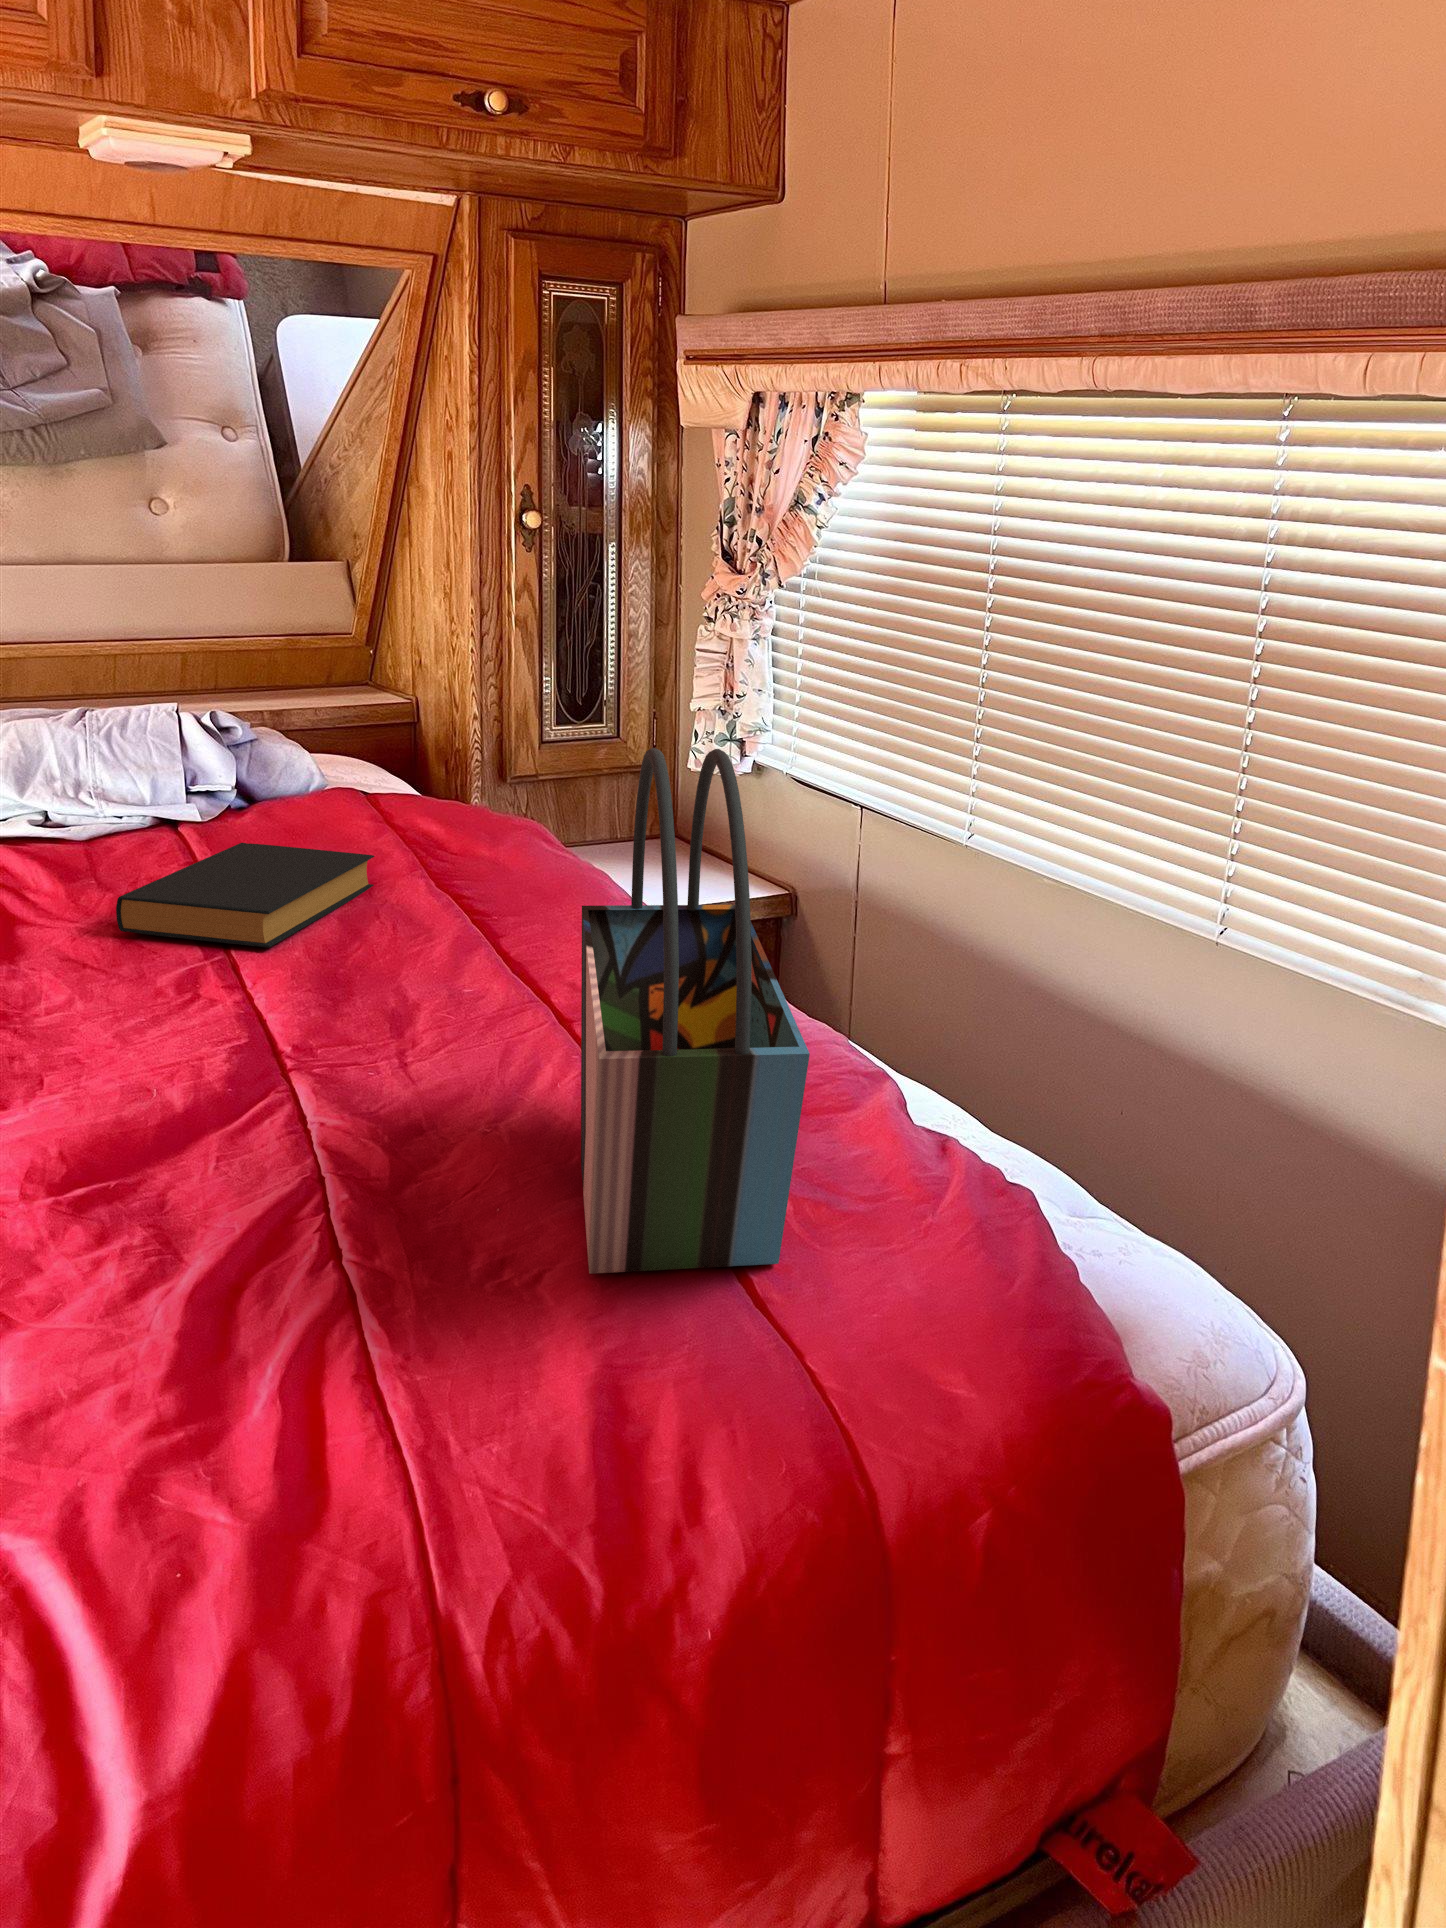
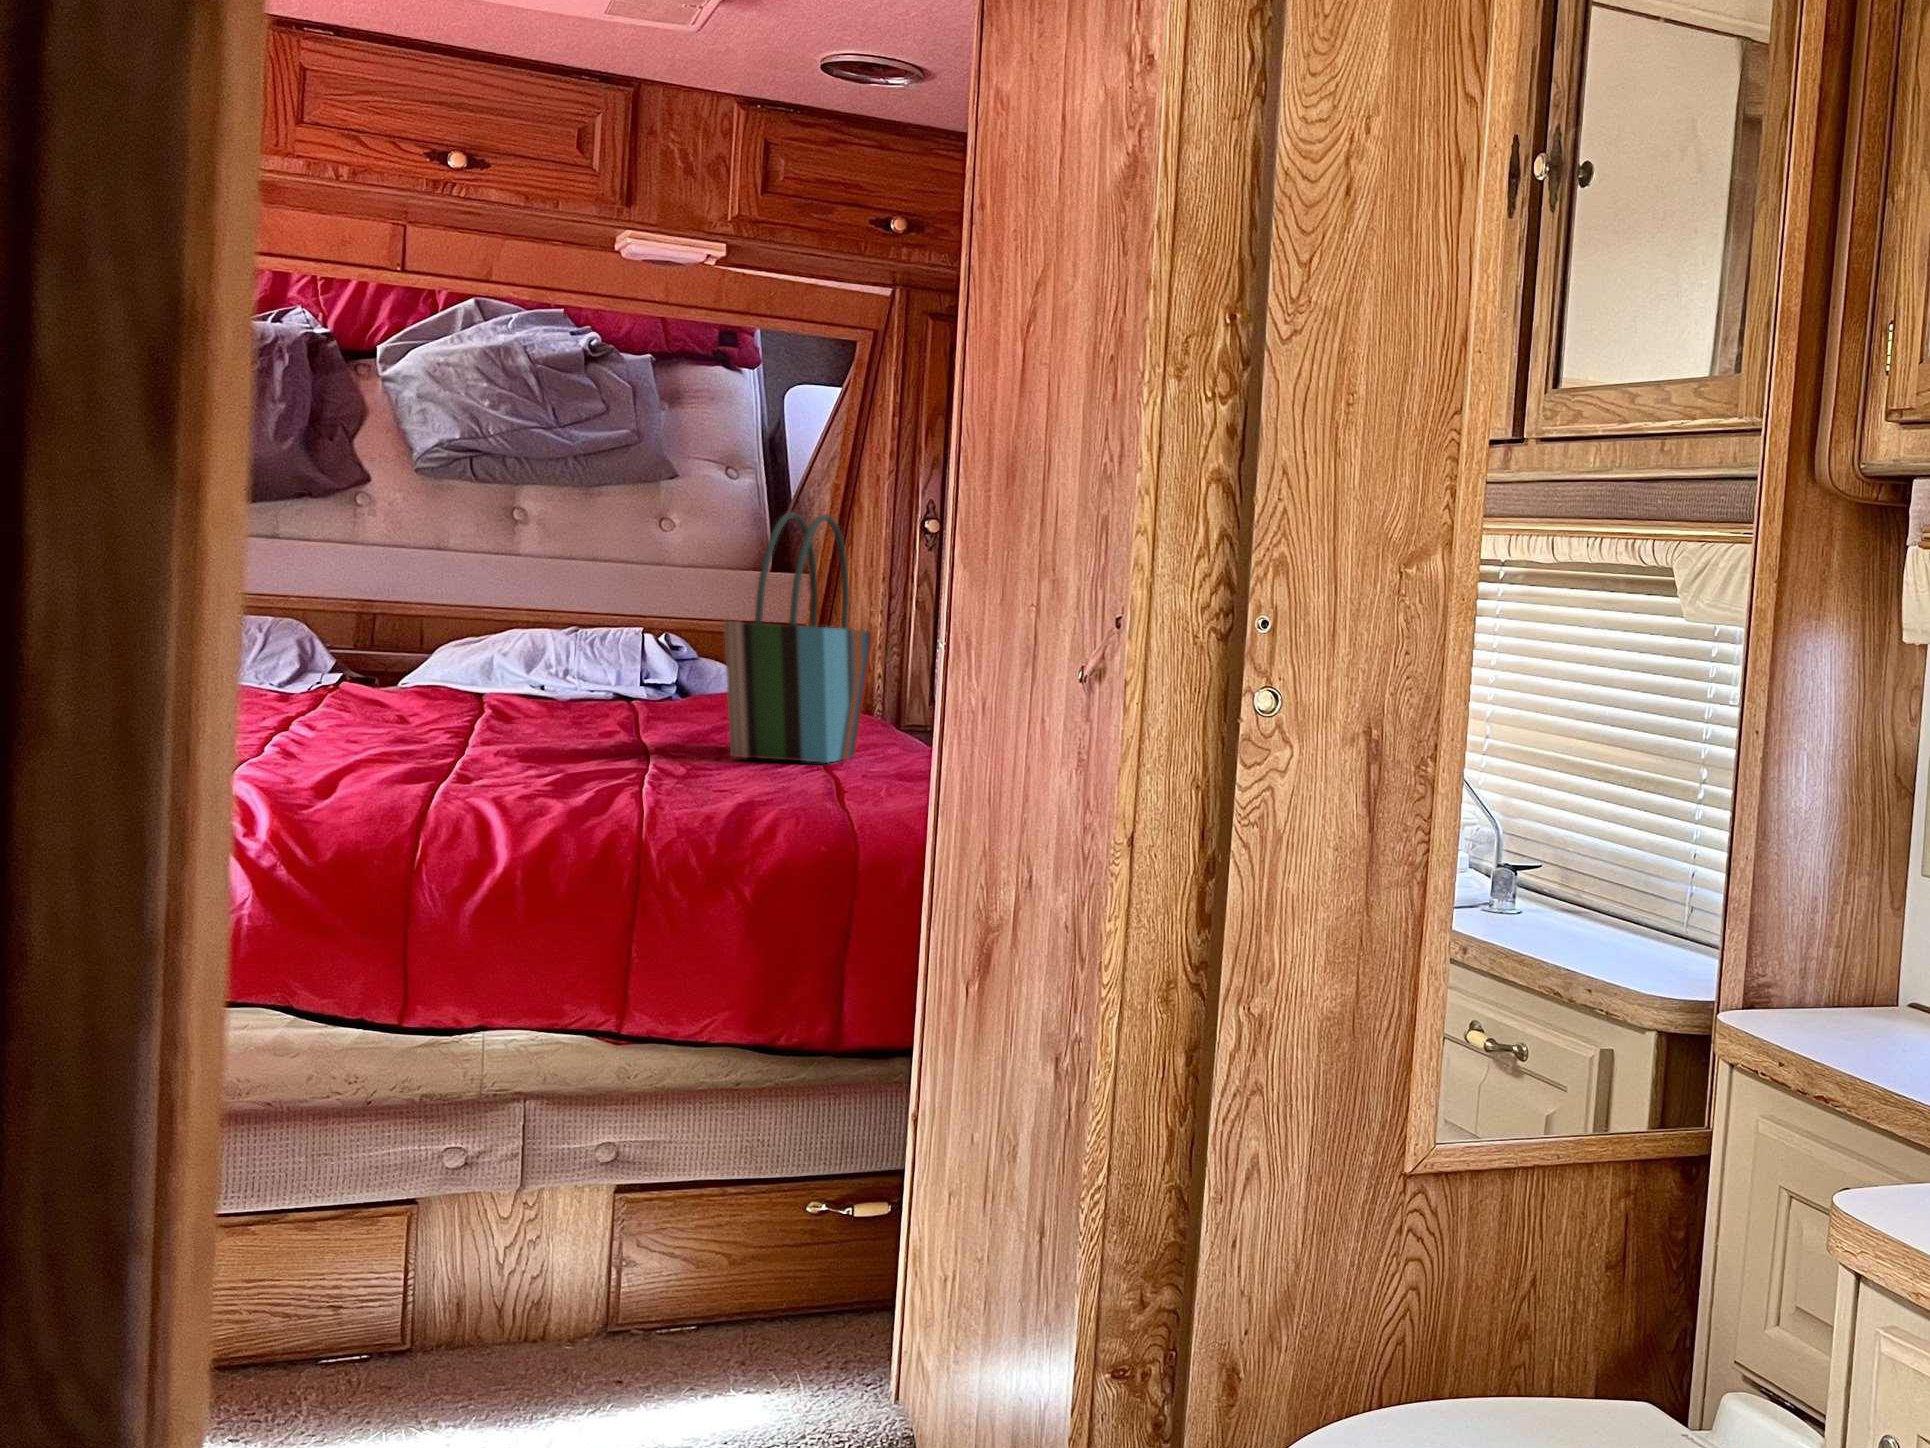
hardback book: present [116,843,374,948] -> none [566,691,743,721]

